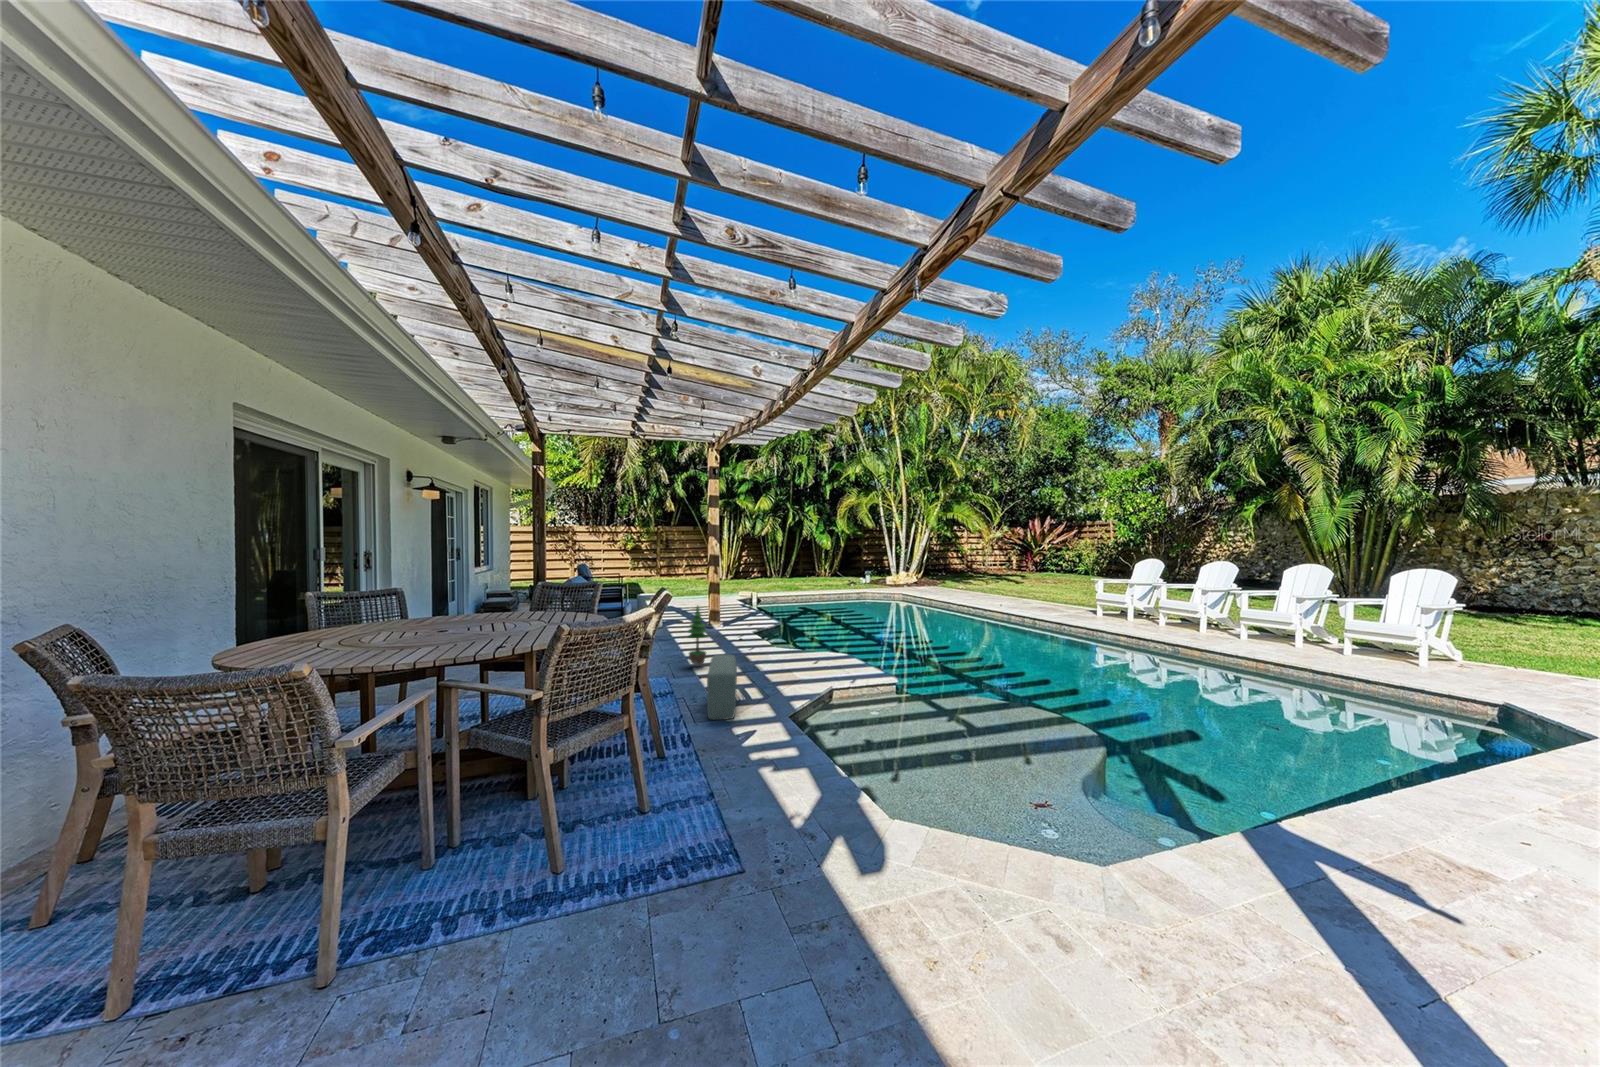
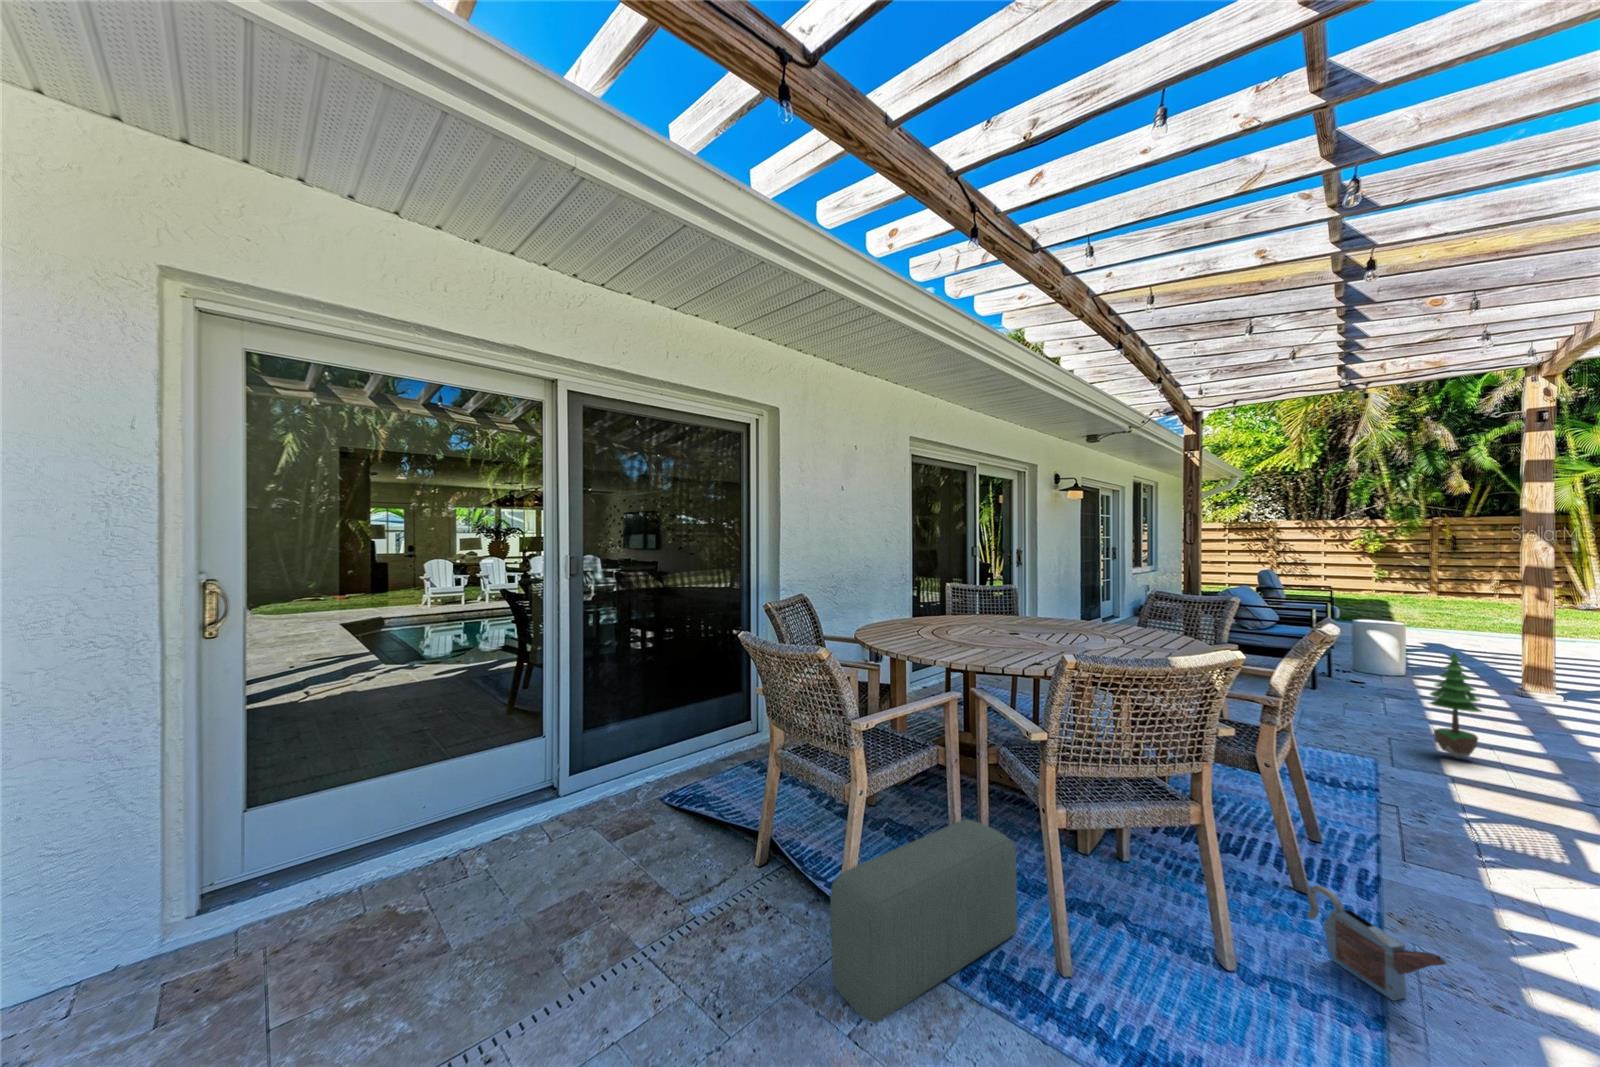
pouf: present [707,655,737,720] -> present [830,819,1017,1023]
watering can: none [671,736,731,779] -> present [1307,886,1446,1001]

